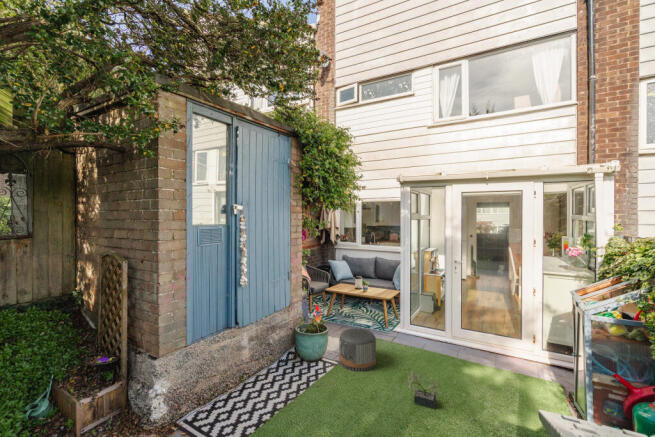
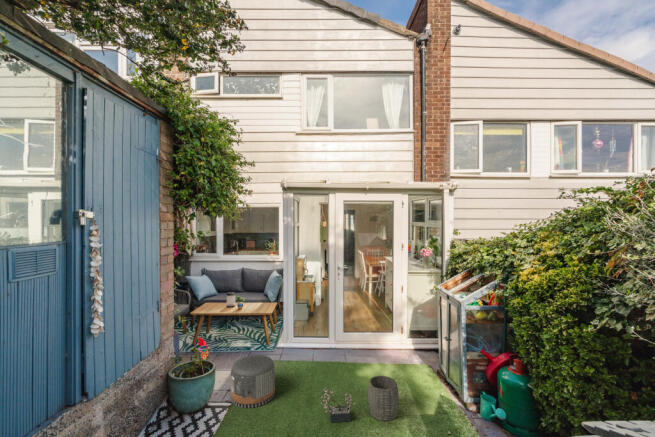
woven basket: none [457,374,493,423] -> present [368,376,399,421]

